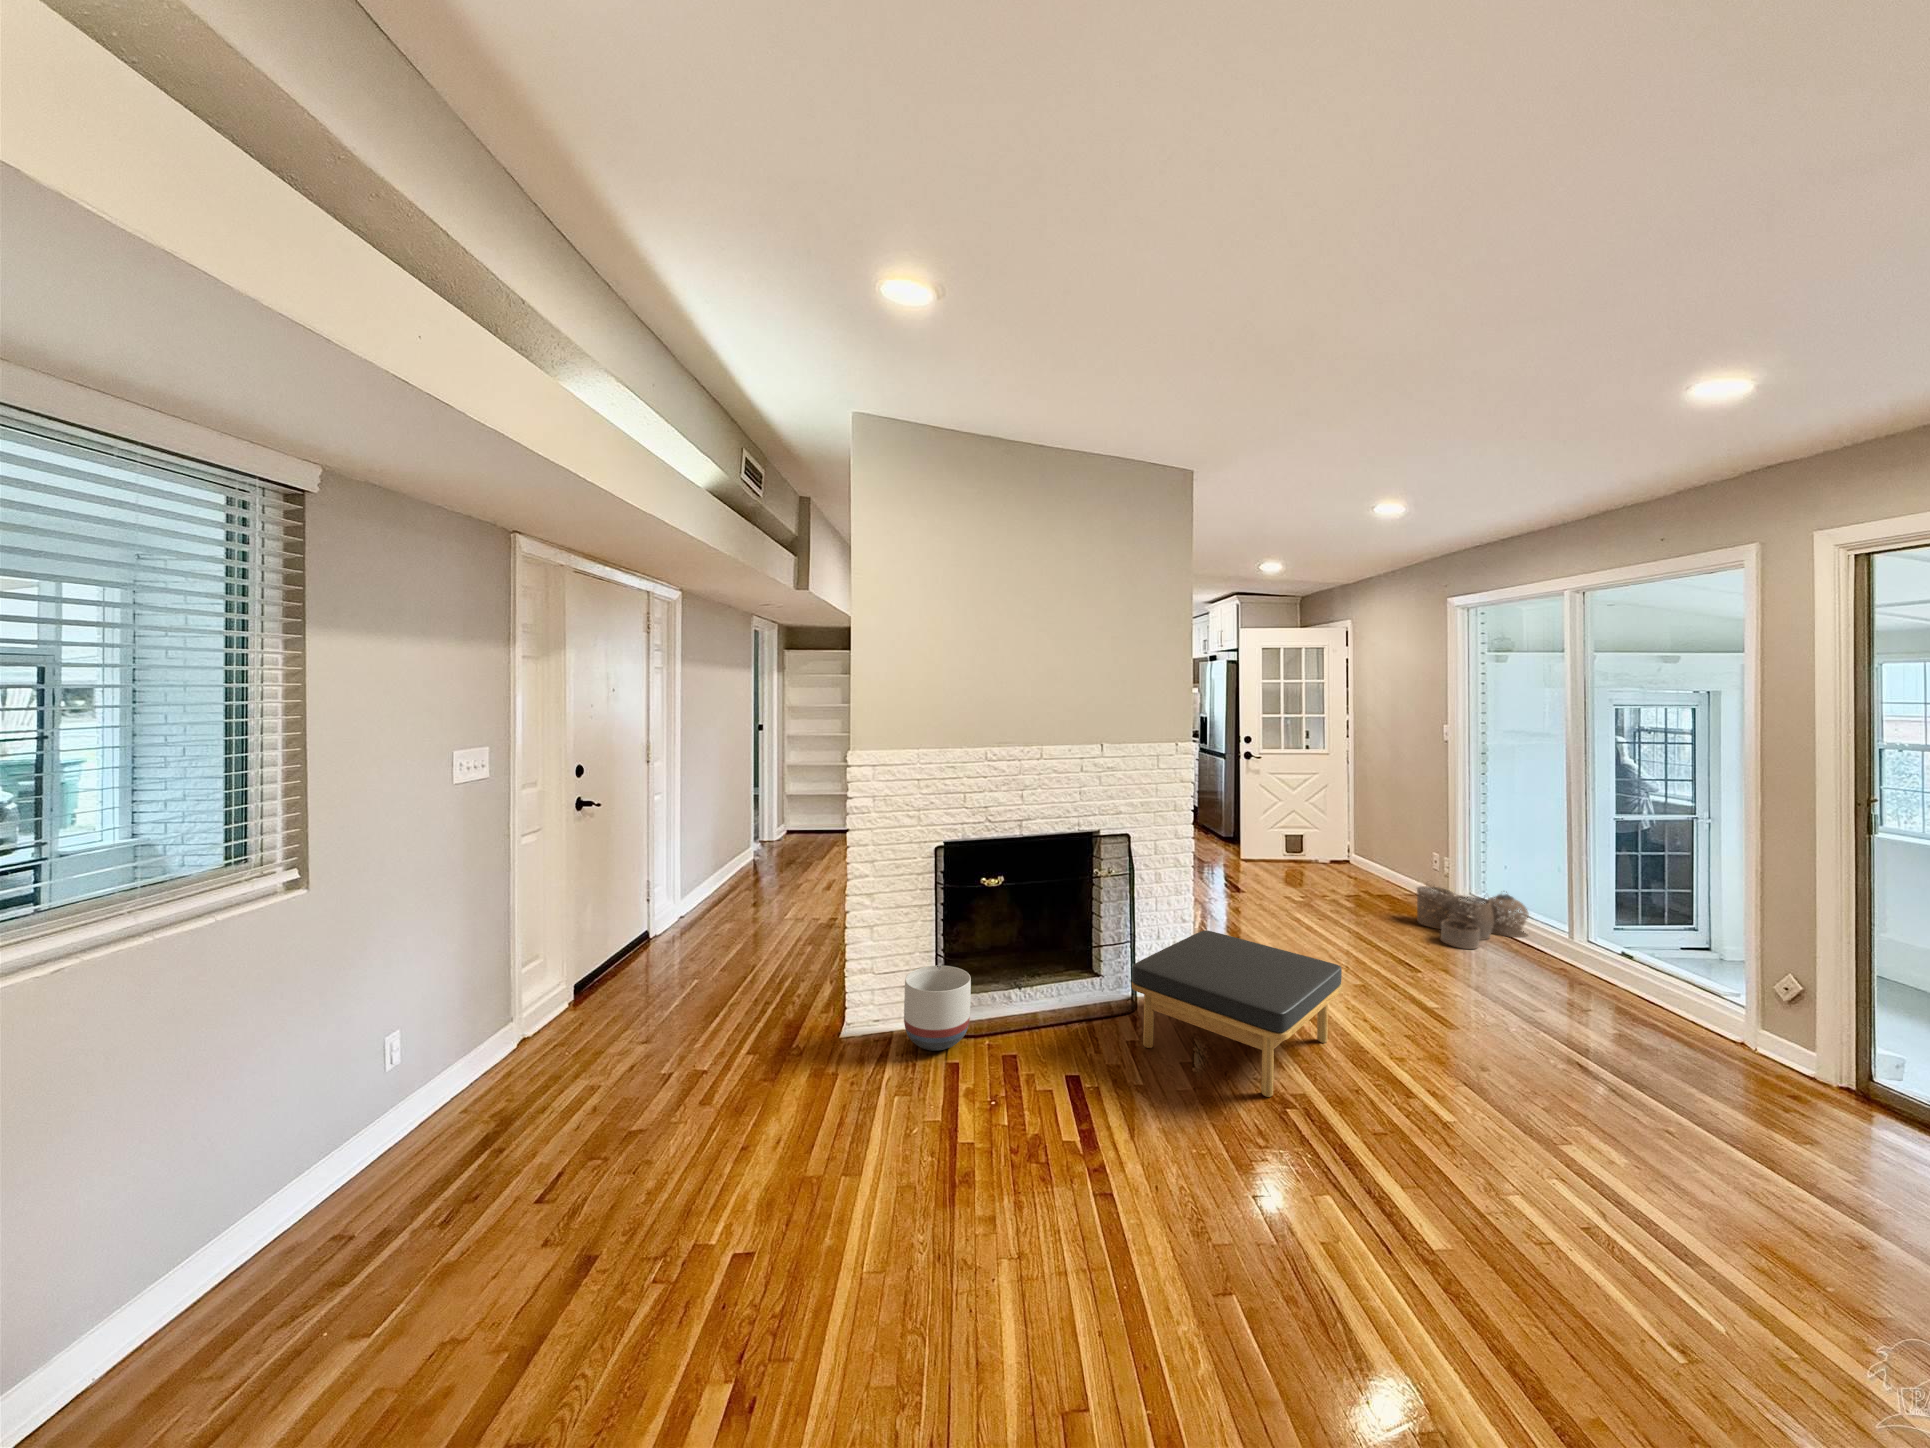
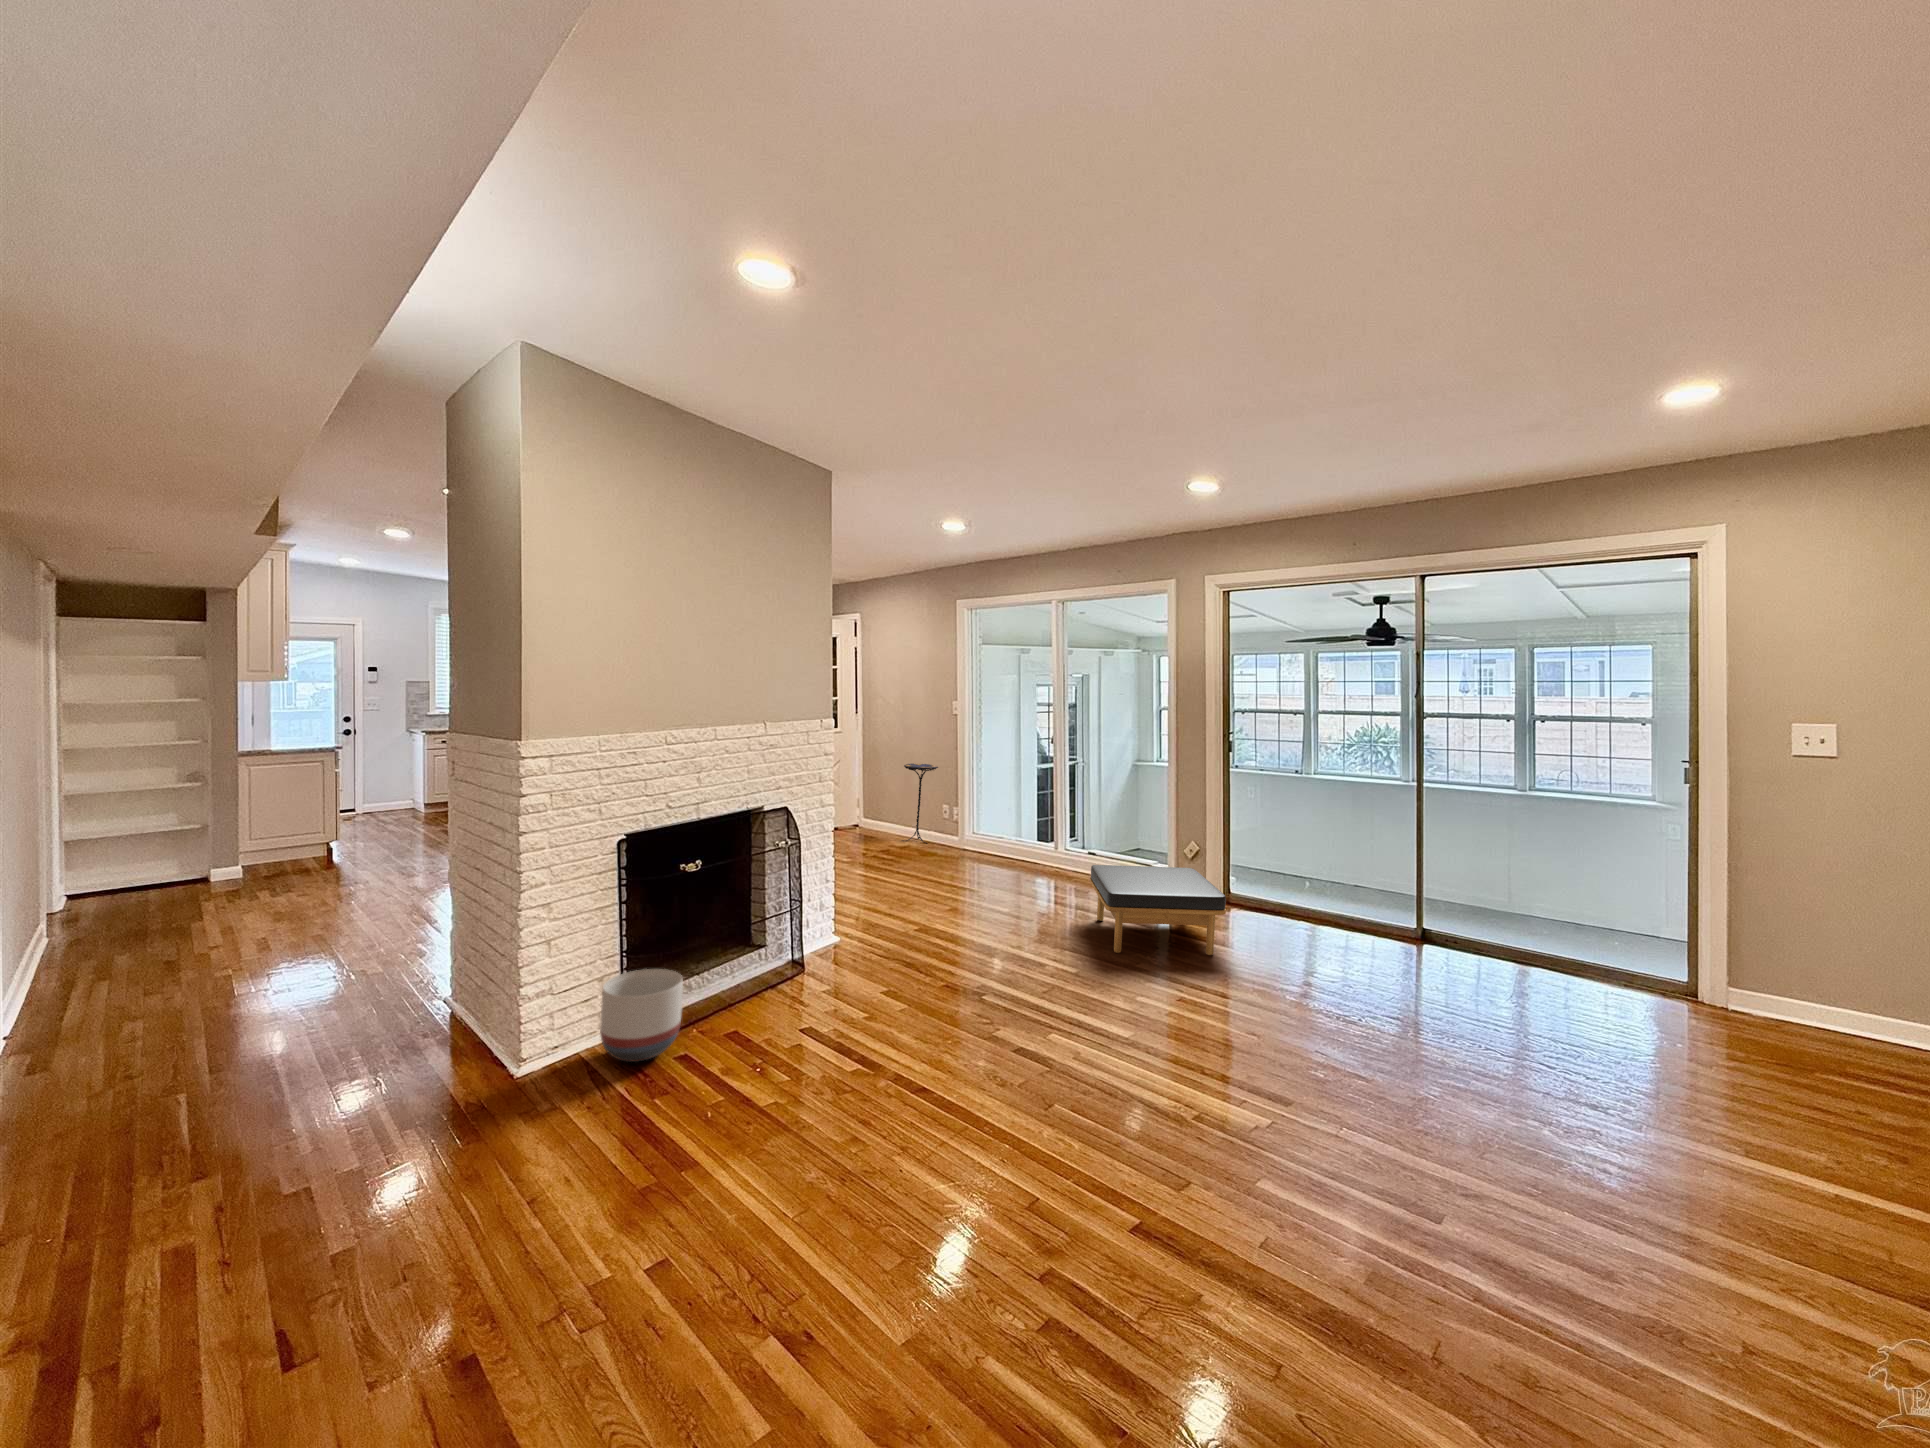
side table: none [1378,801,1425,899] -> present [904,763,938,842]
woven basket: present [1417,886,1529,949] -> none [945,825,1016,871]
ottoman: present [1132,930,1342,1097] -> present [1090,865,1226,955]

